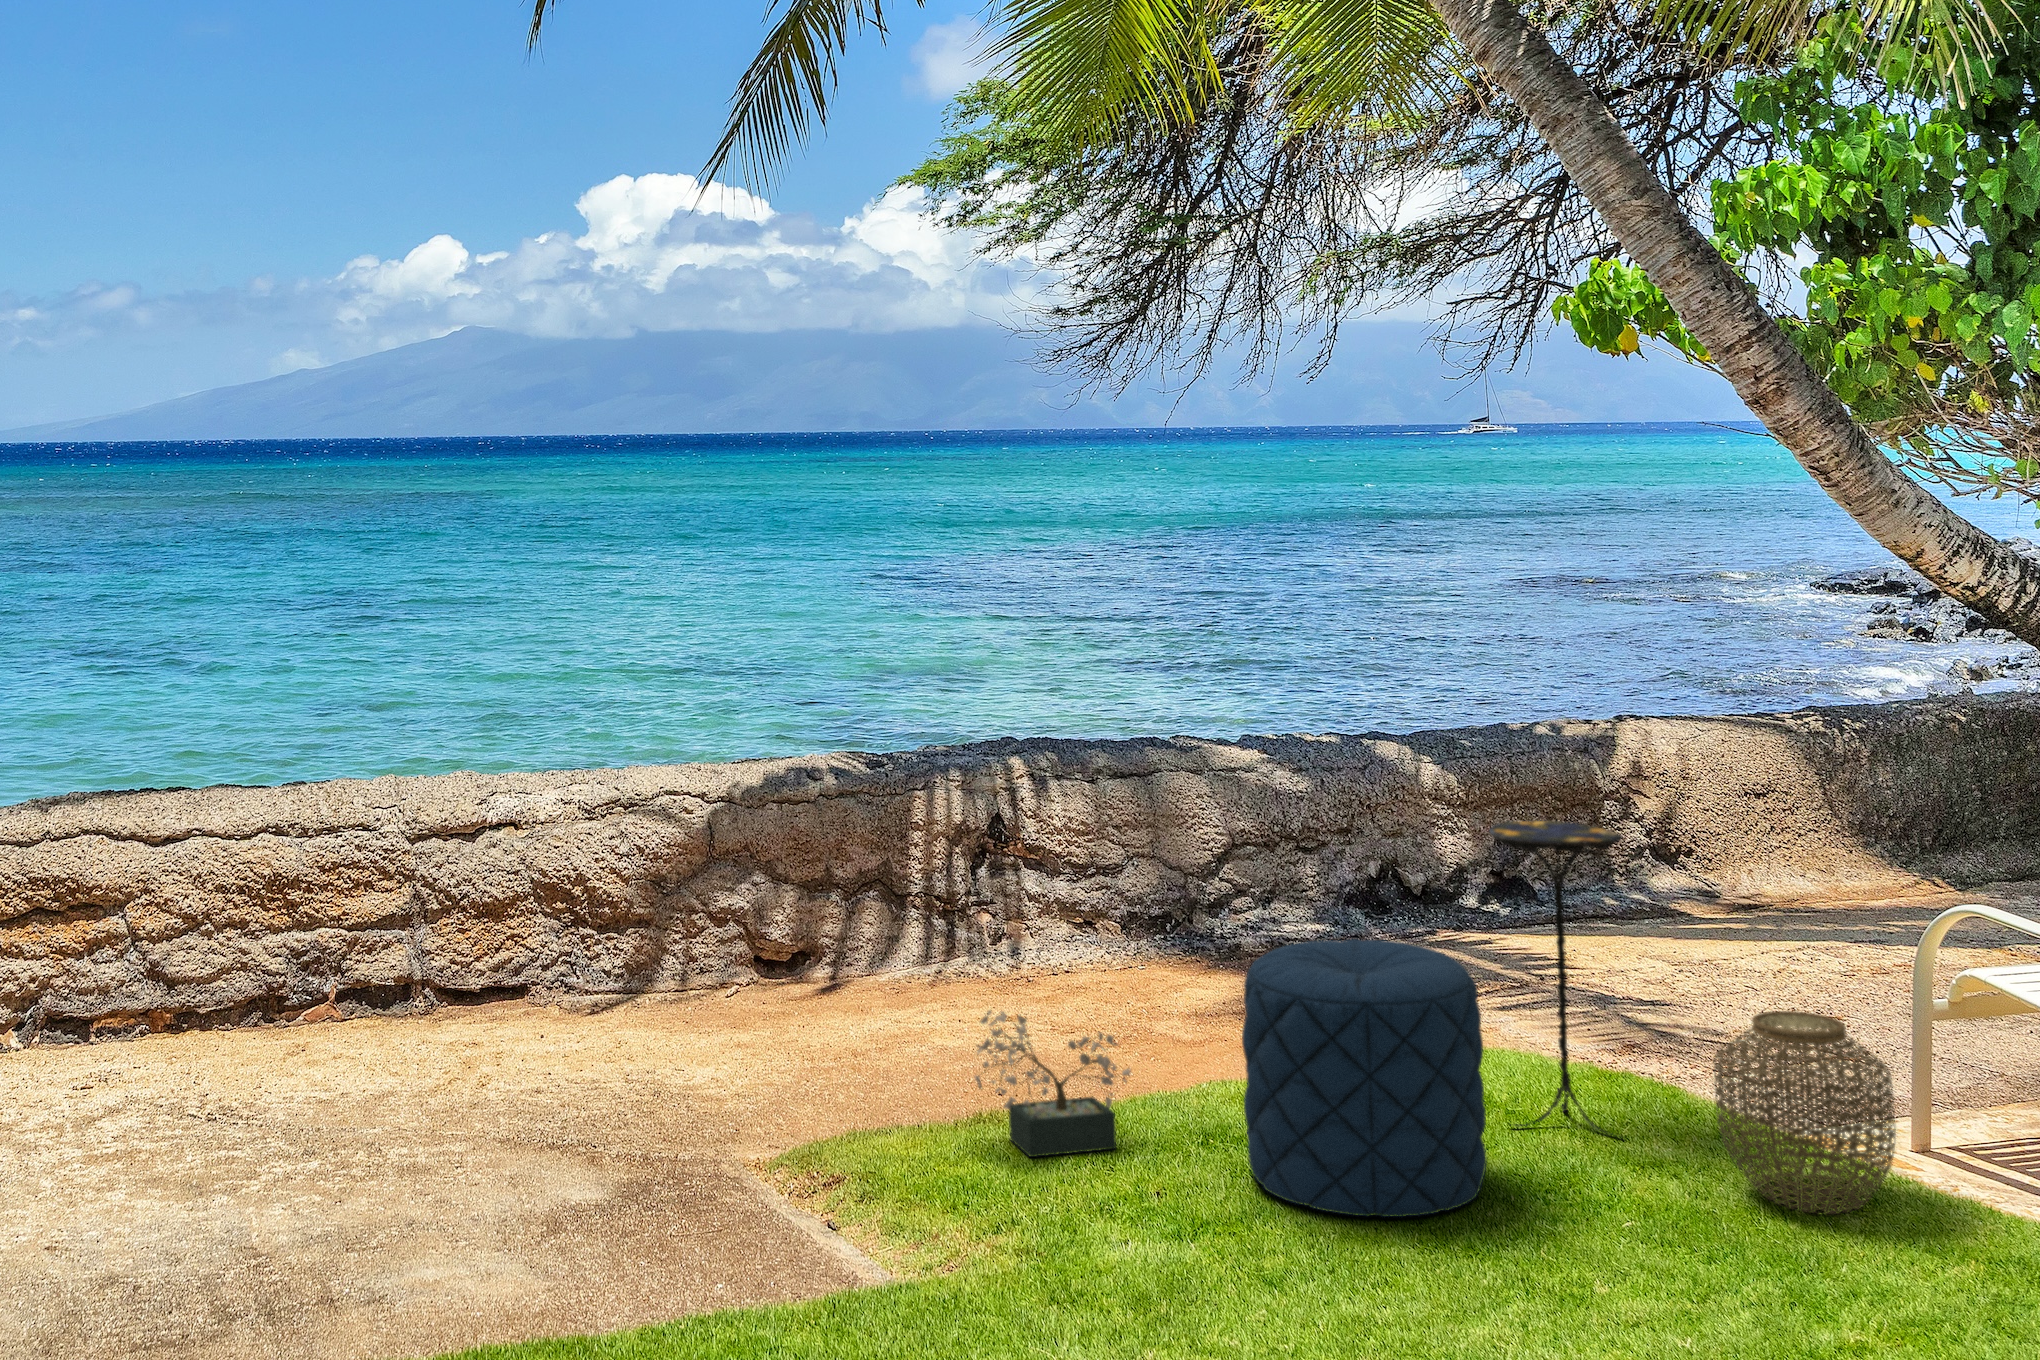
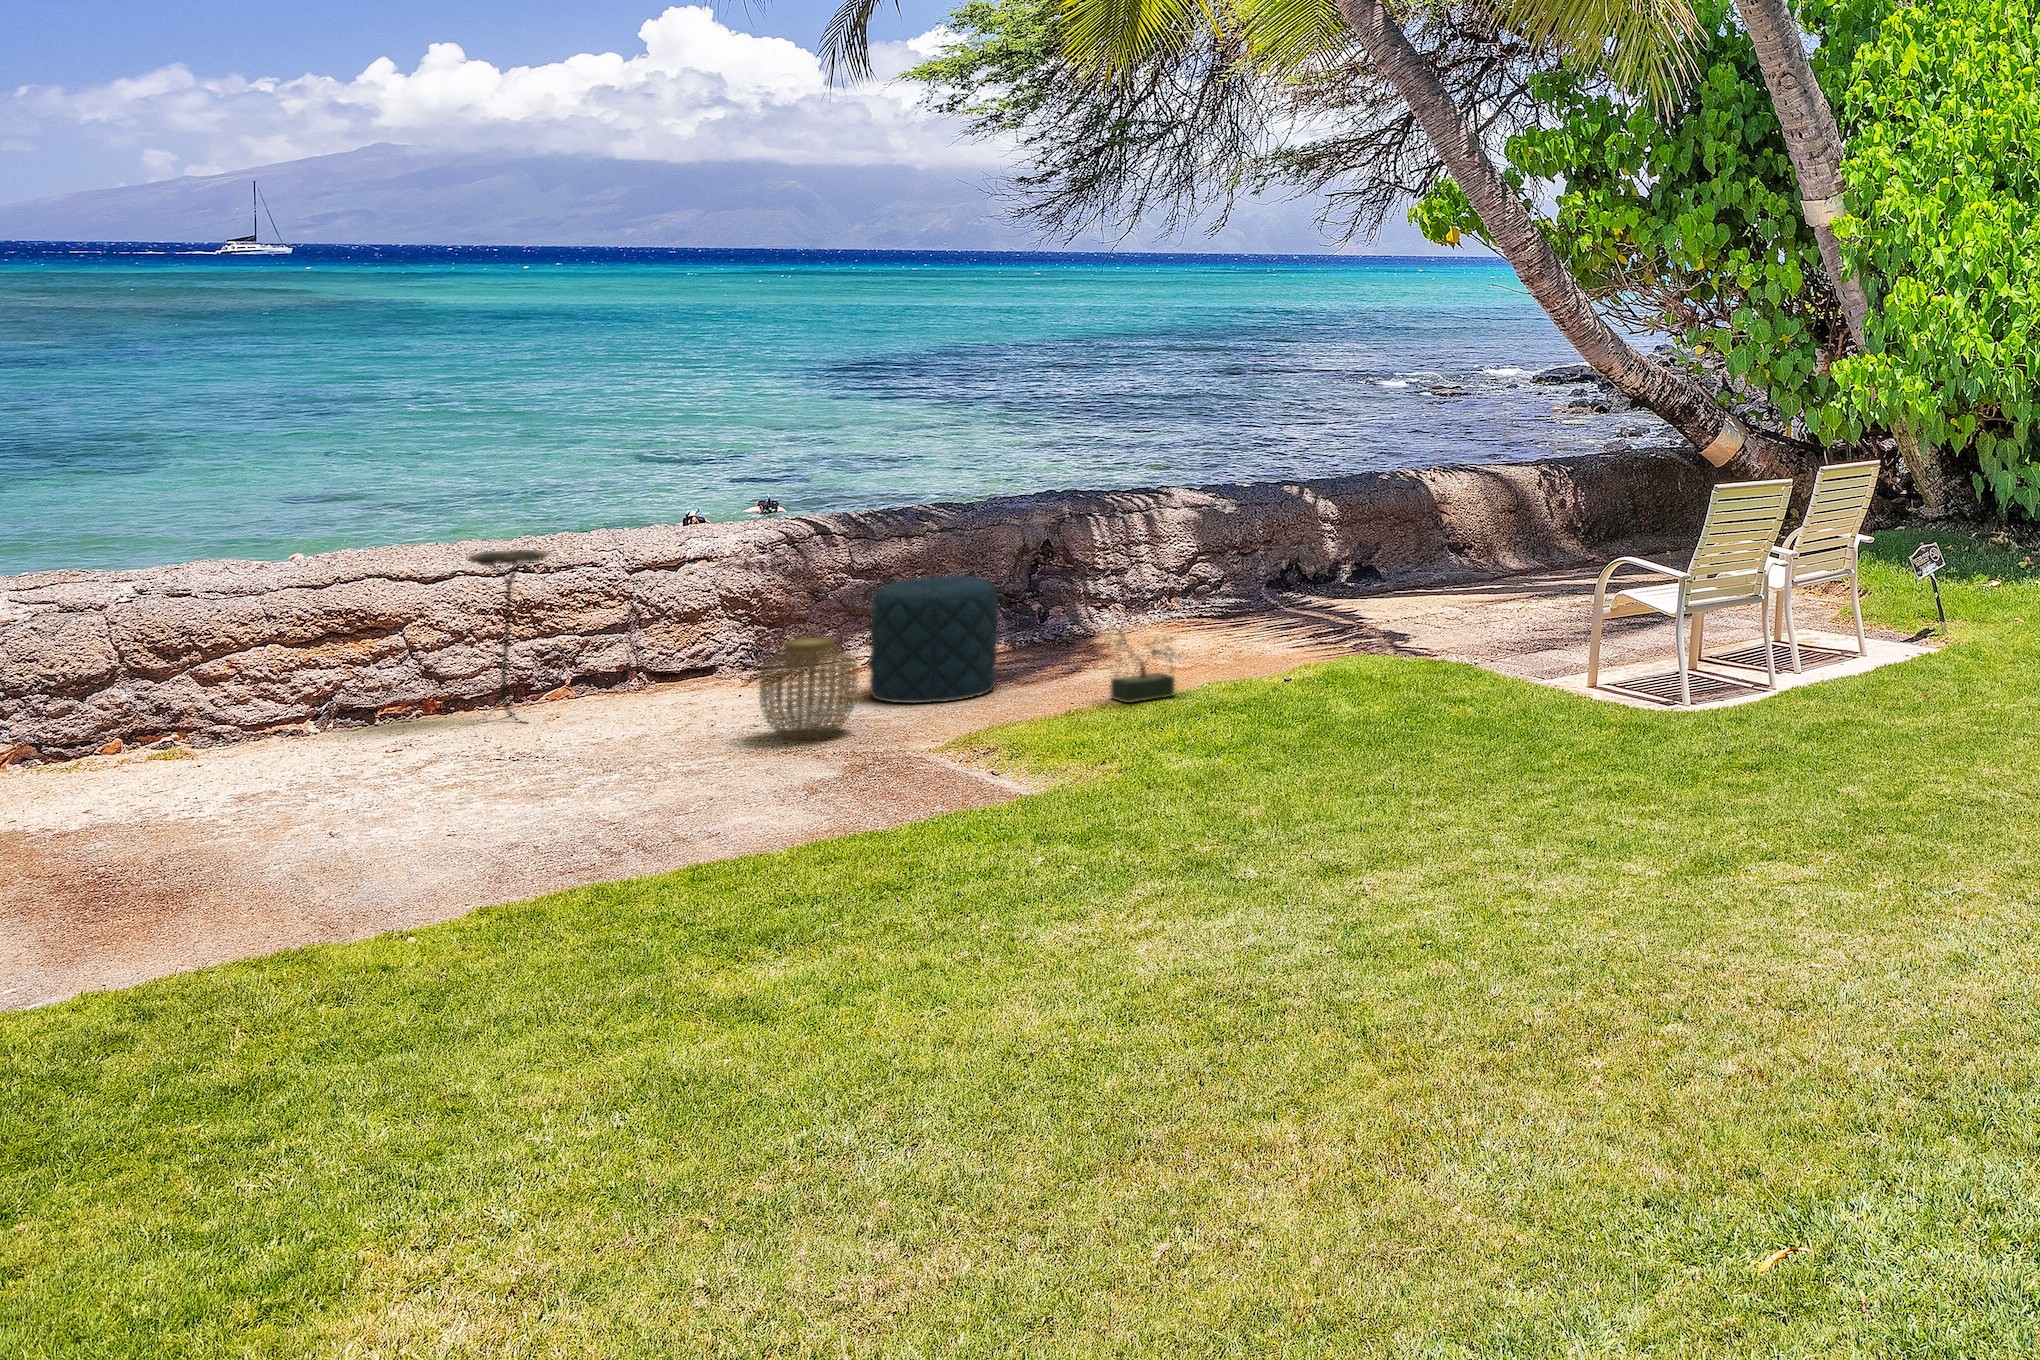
side table: present [1489,820,1623,1136] -> present [468,550,550,723]
pouf: present [1242,939,1487,1217] -> present [869,576,999,703]
woven basket: present [1714,1011,1895,1214] -> present [760,637,858,740]

